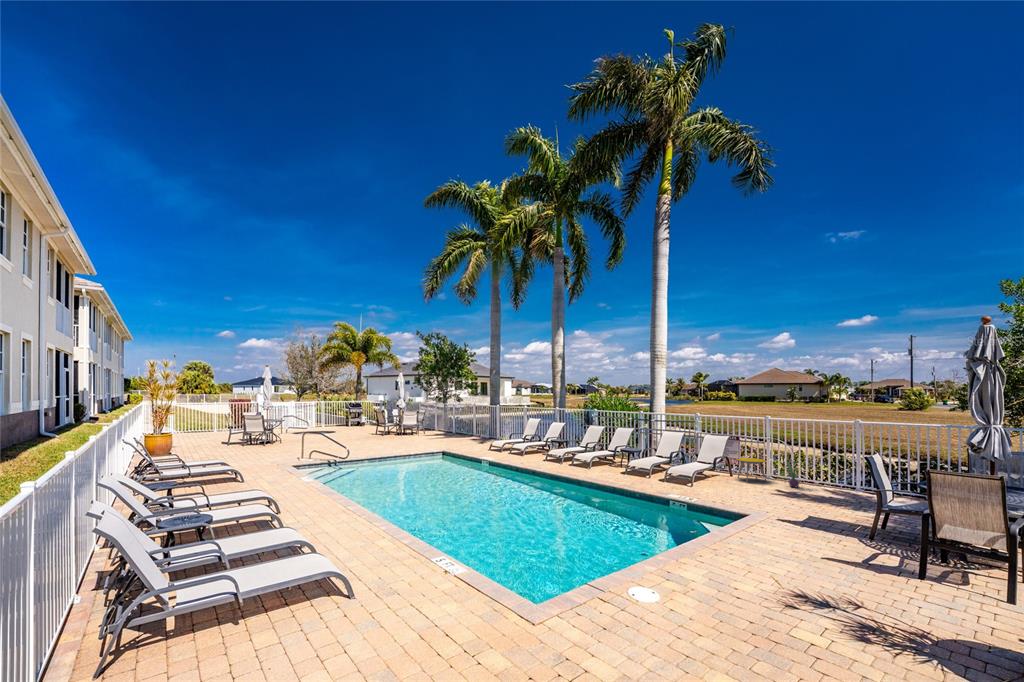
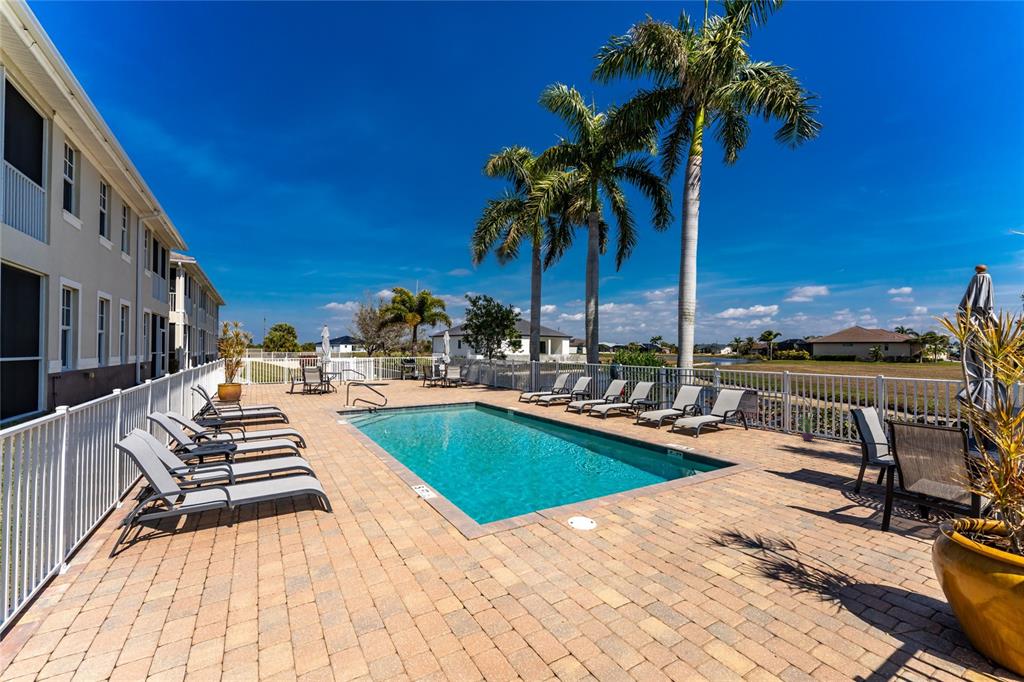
side table: present [736,458,767,482] -> none [750,411,782,435]

